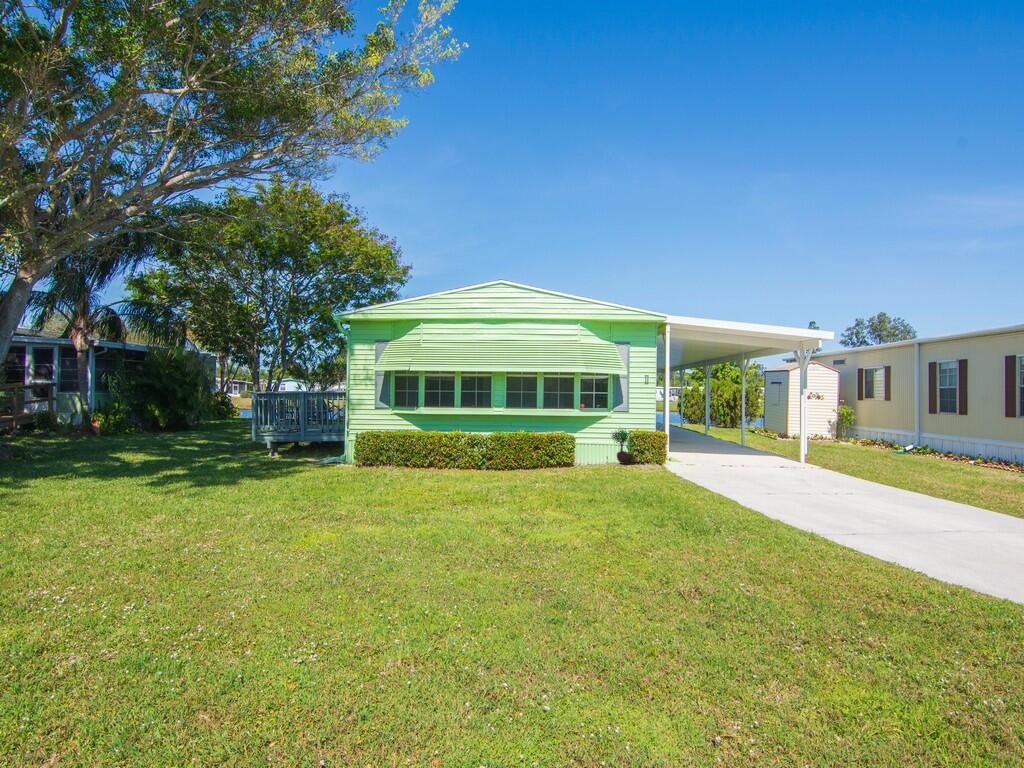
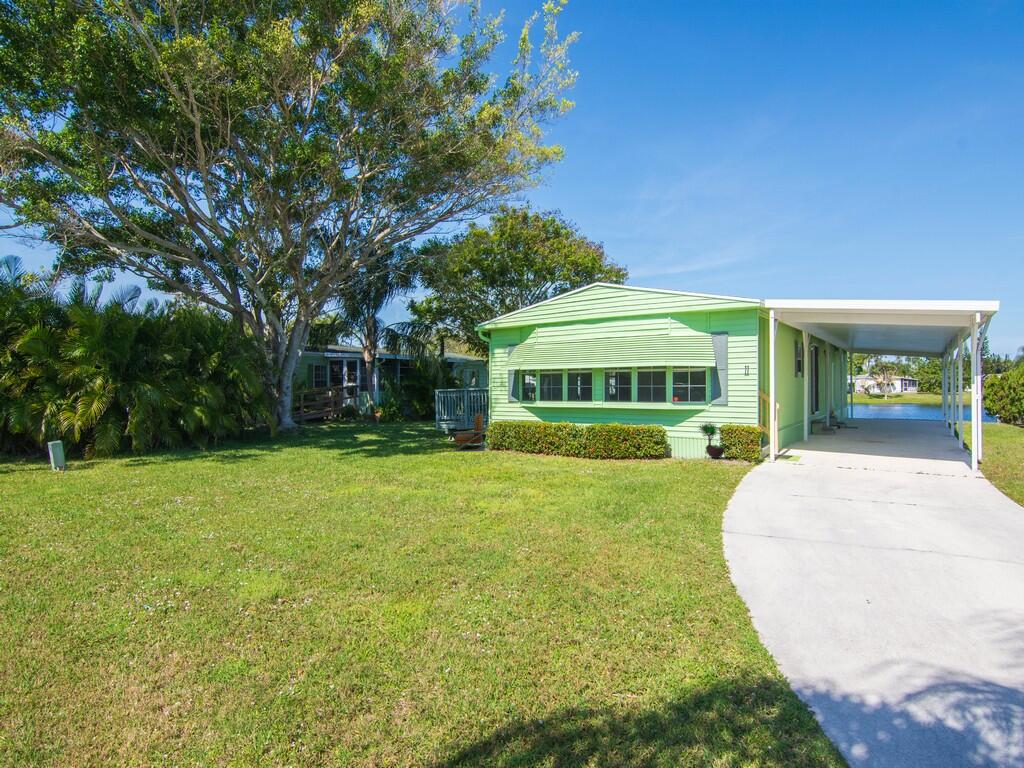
lounge chair: none [303,421,354,470] -> present [453,414,486,451]

